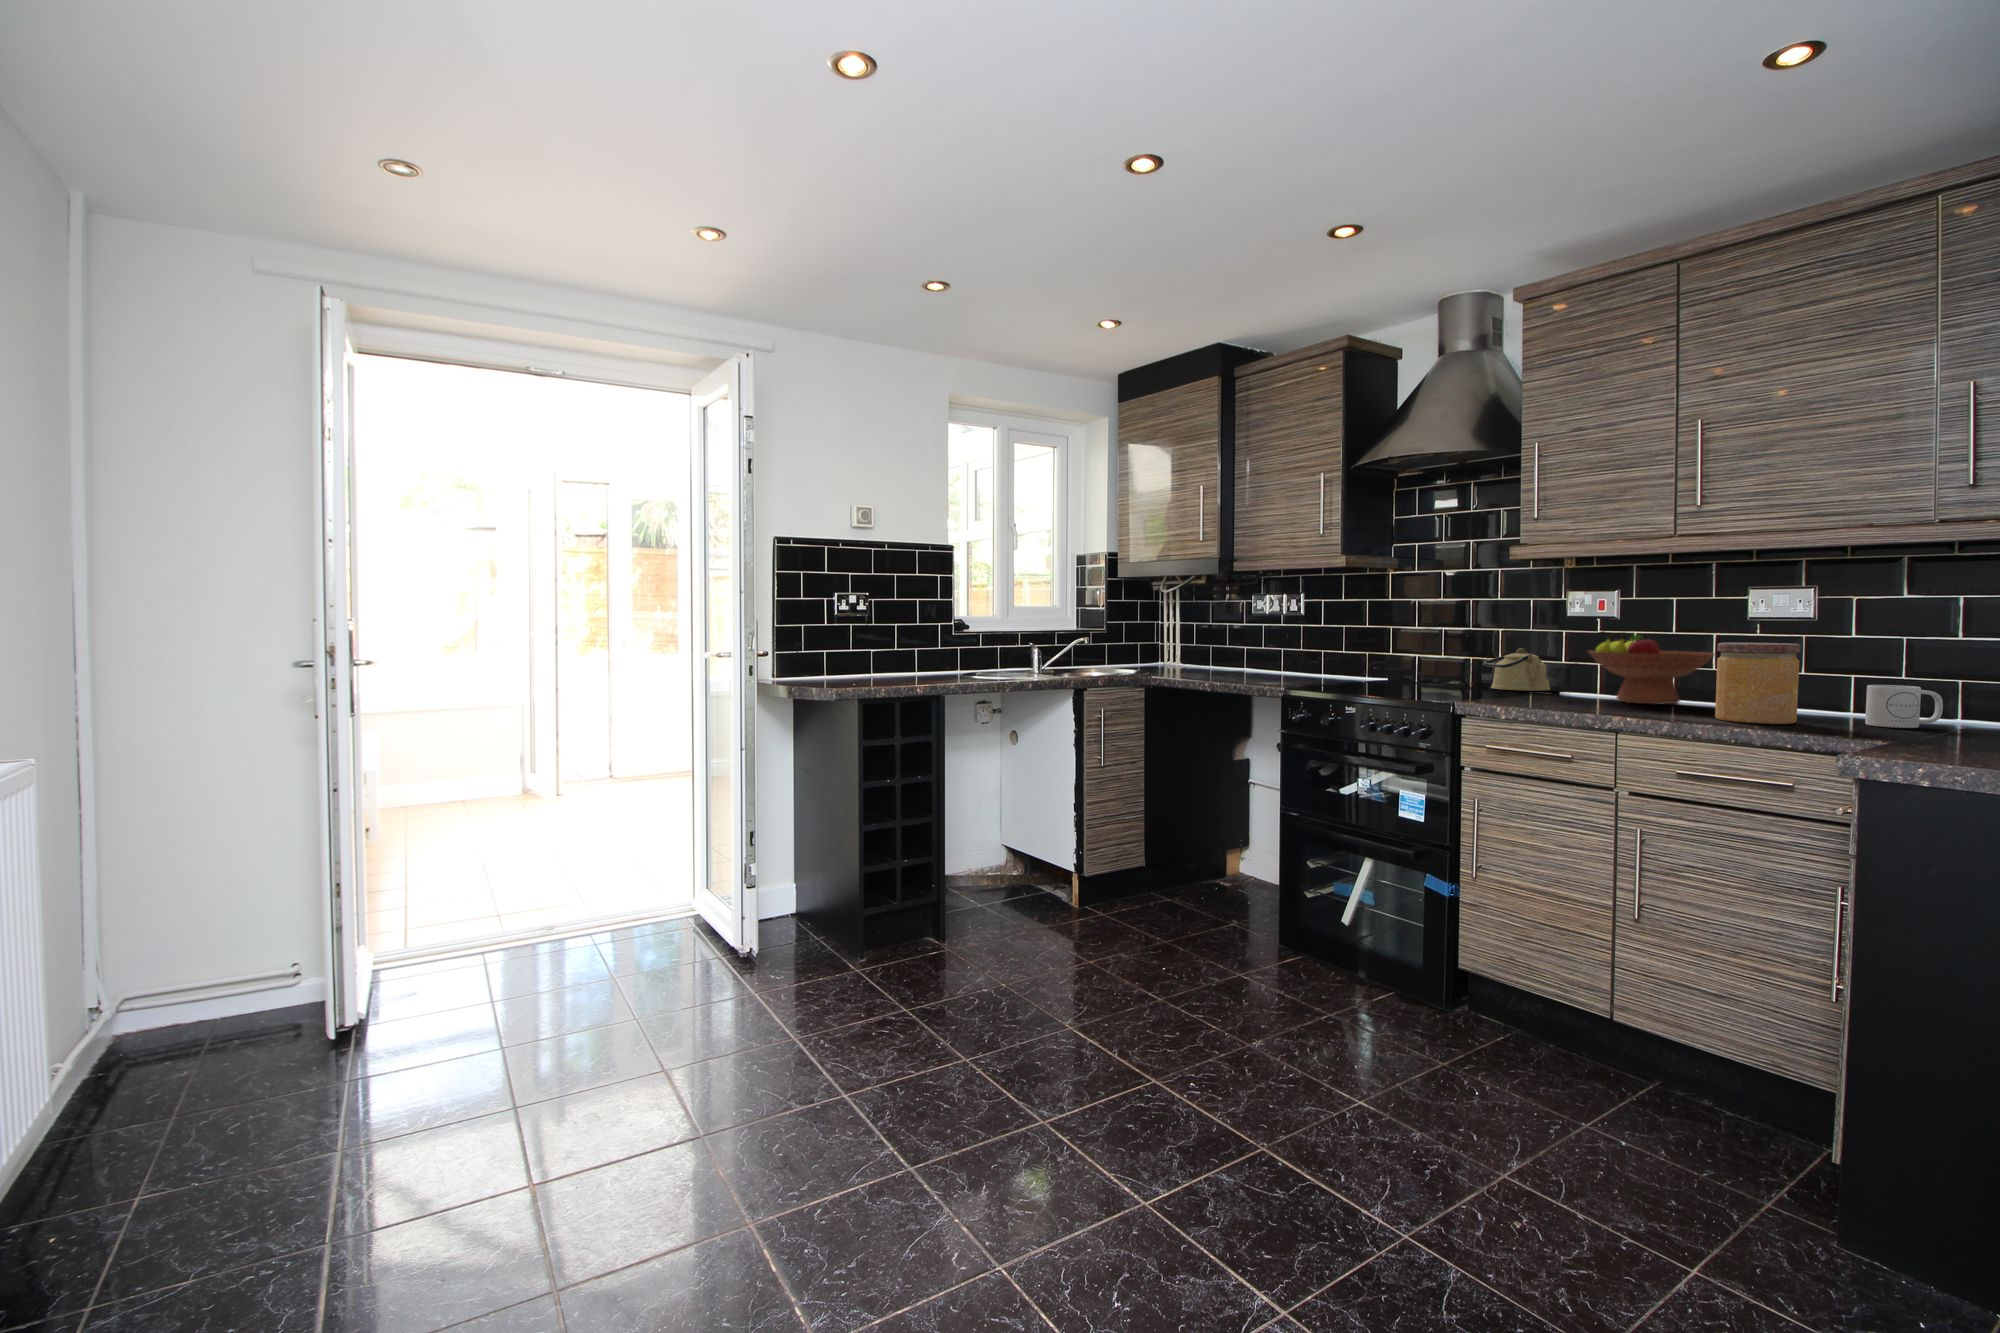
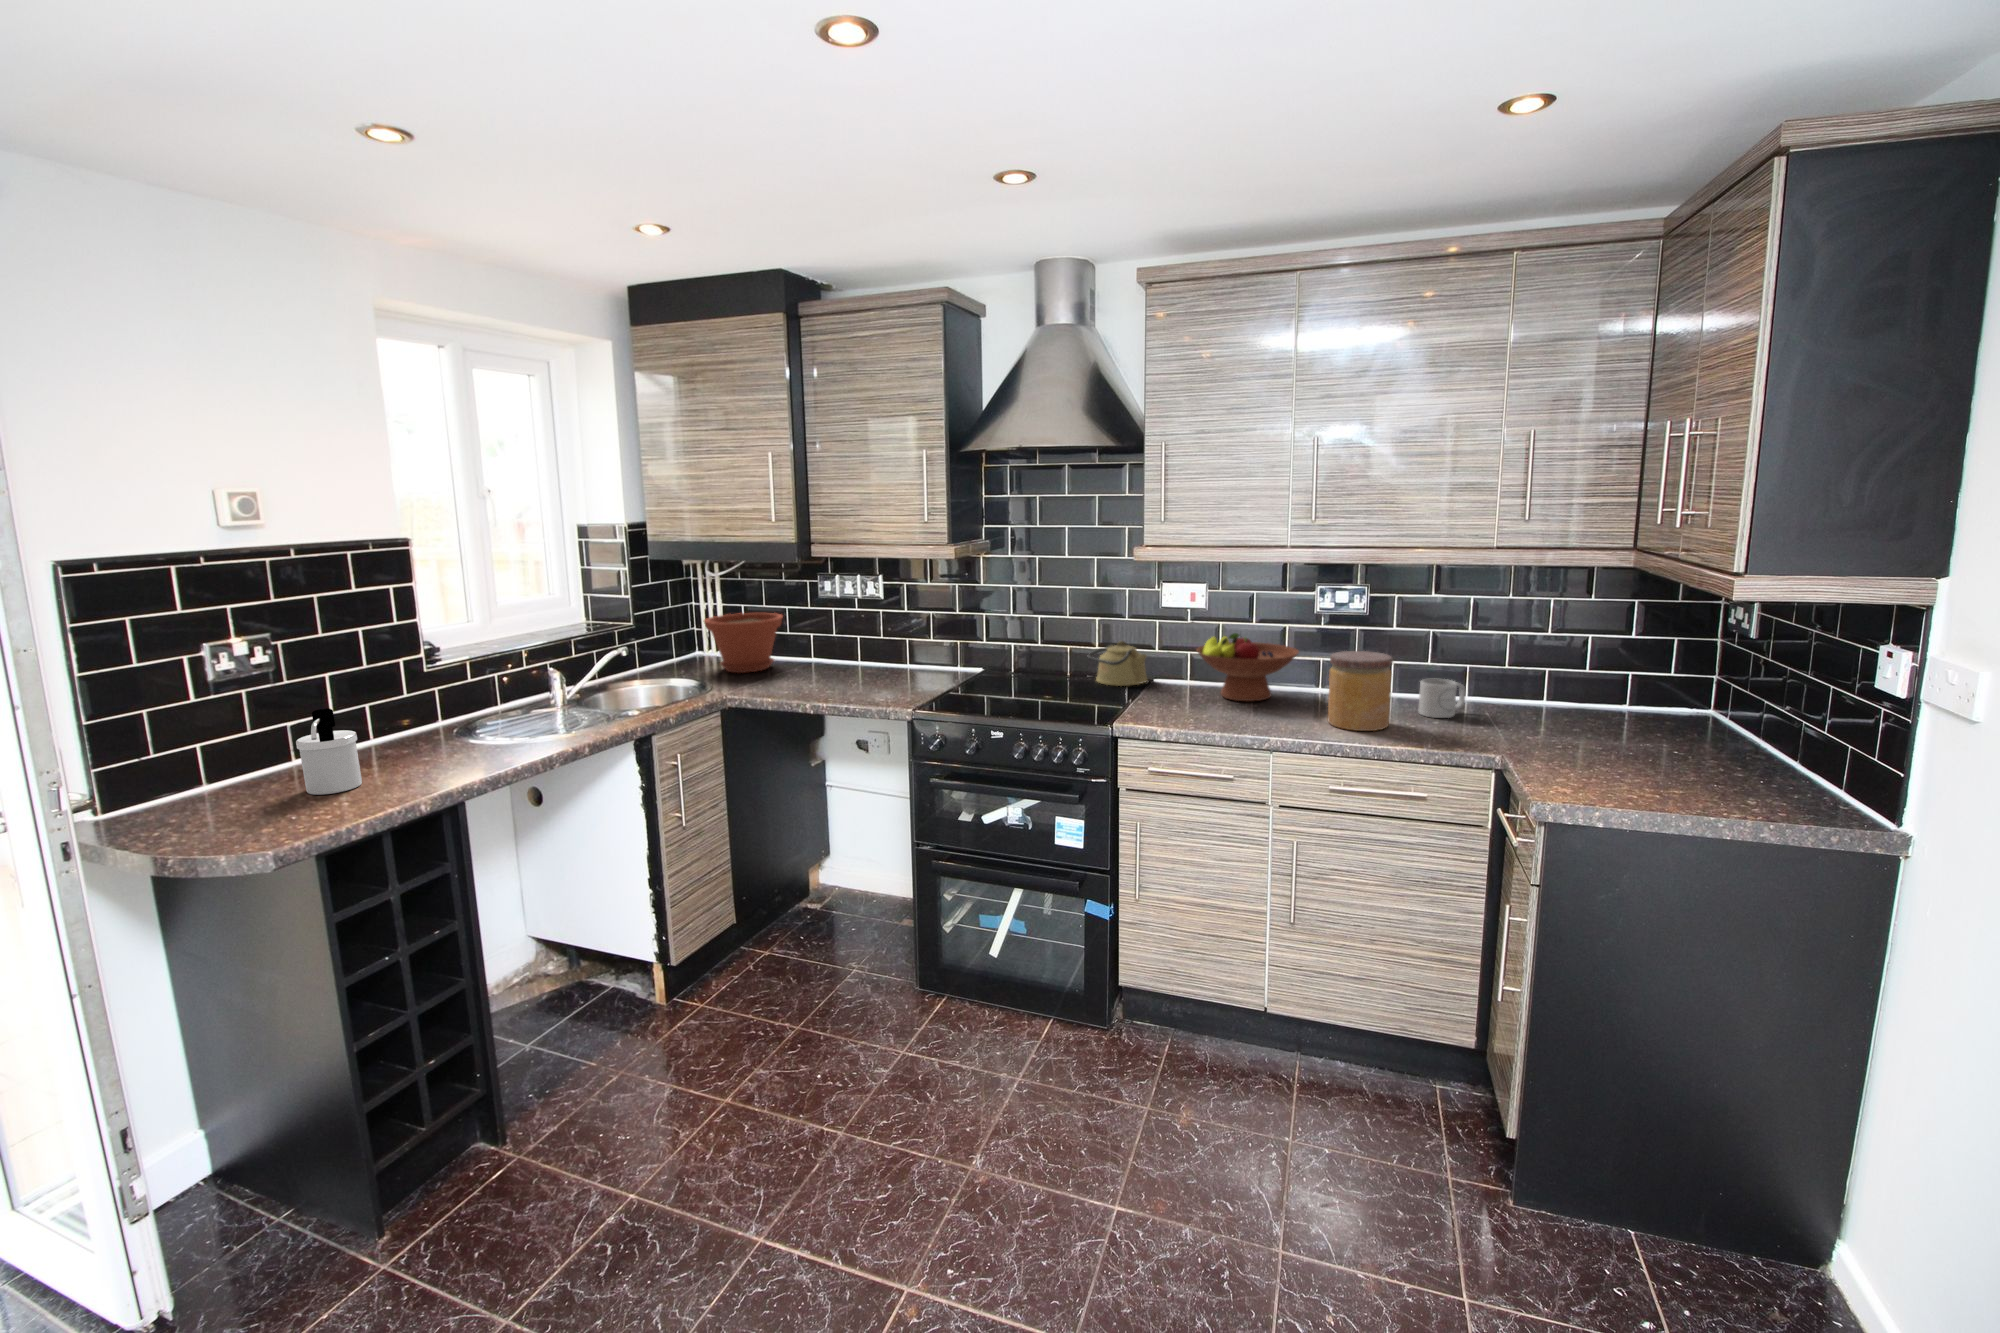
plant pot: none [1155,626,1220,670] -> present [704,613,783,673]
soap dispenser: none [865,633,896,685] -> present [296,708,362,795]

